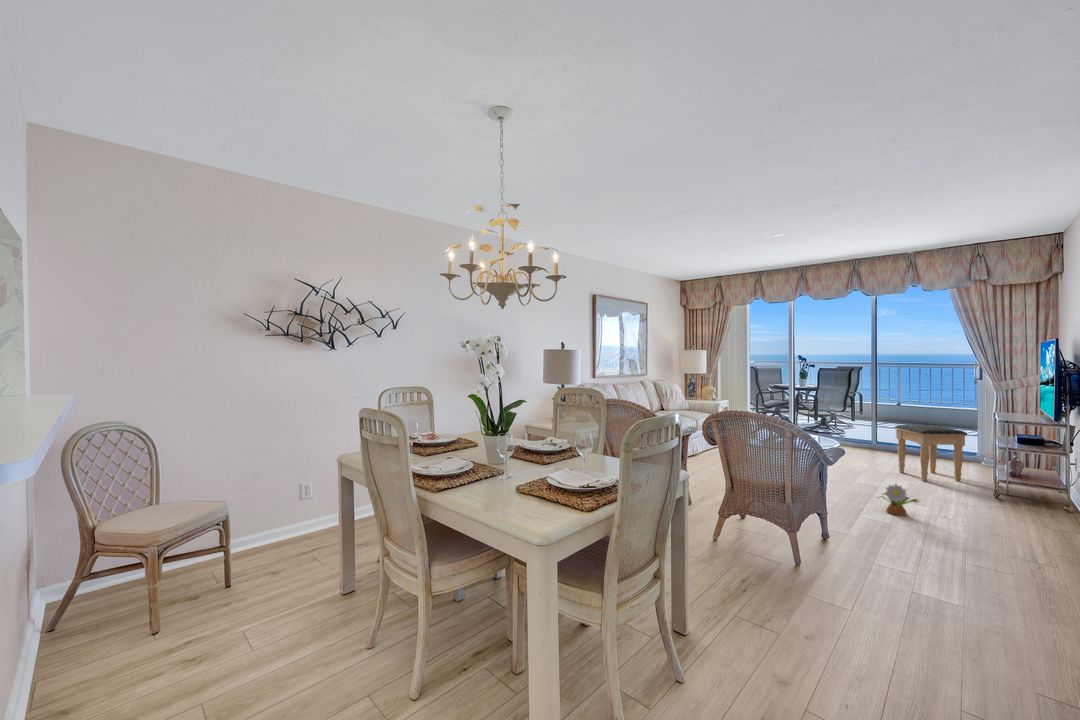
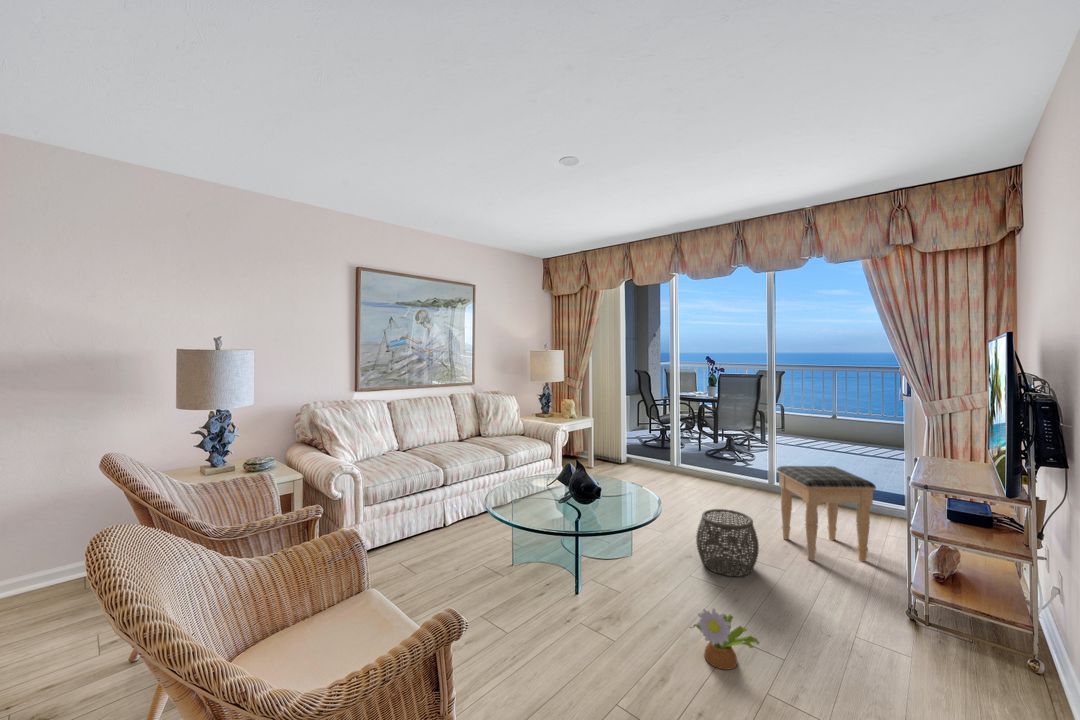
woven basket: none [850,449,895,487] -> present [696,509,759,577]

